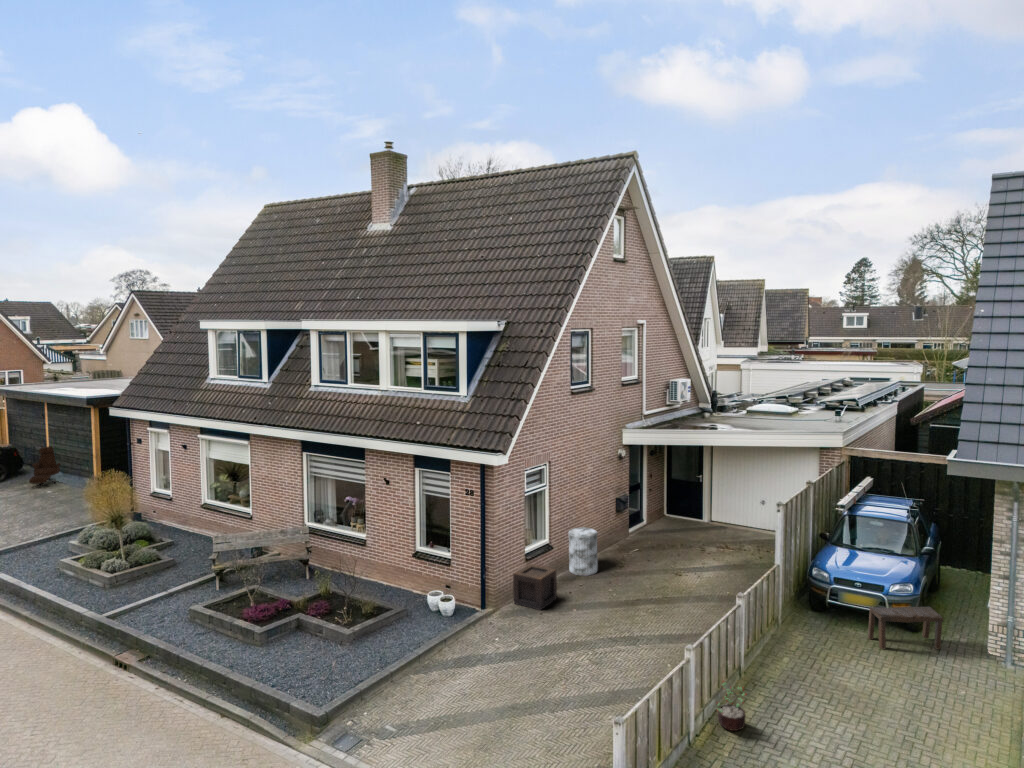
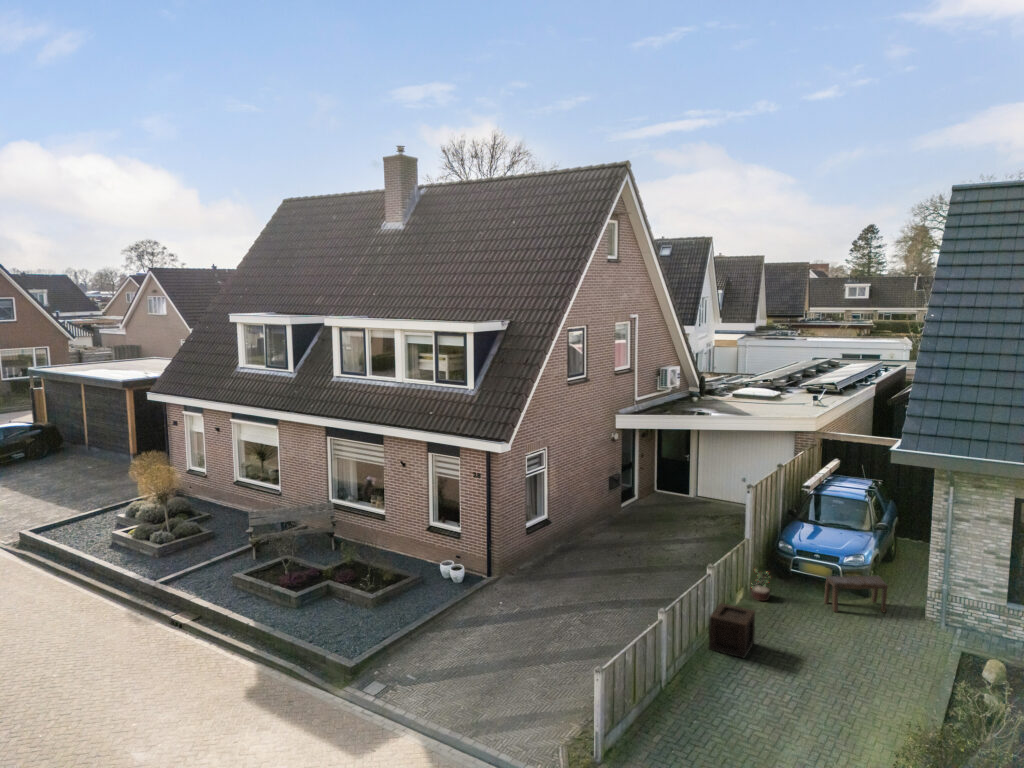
lounge chair: present [29,446,61,486] -> none [68,425,99,465]
trash can: present [569,527,598,576] -> none [566,504,592,547]
wooden crate: present [513,564,557,610] -> present [709,603,755,659]
decorative plant: present [717,681,747,731] -> present [751,571,770,601]

